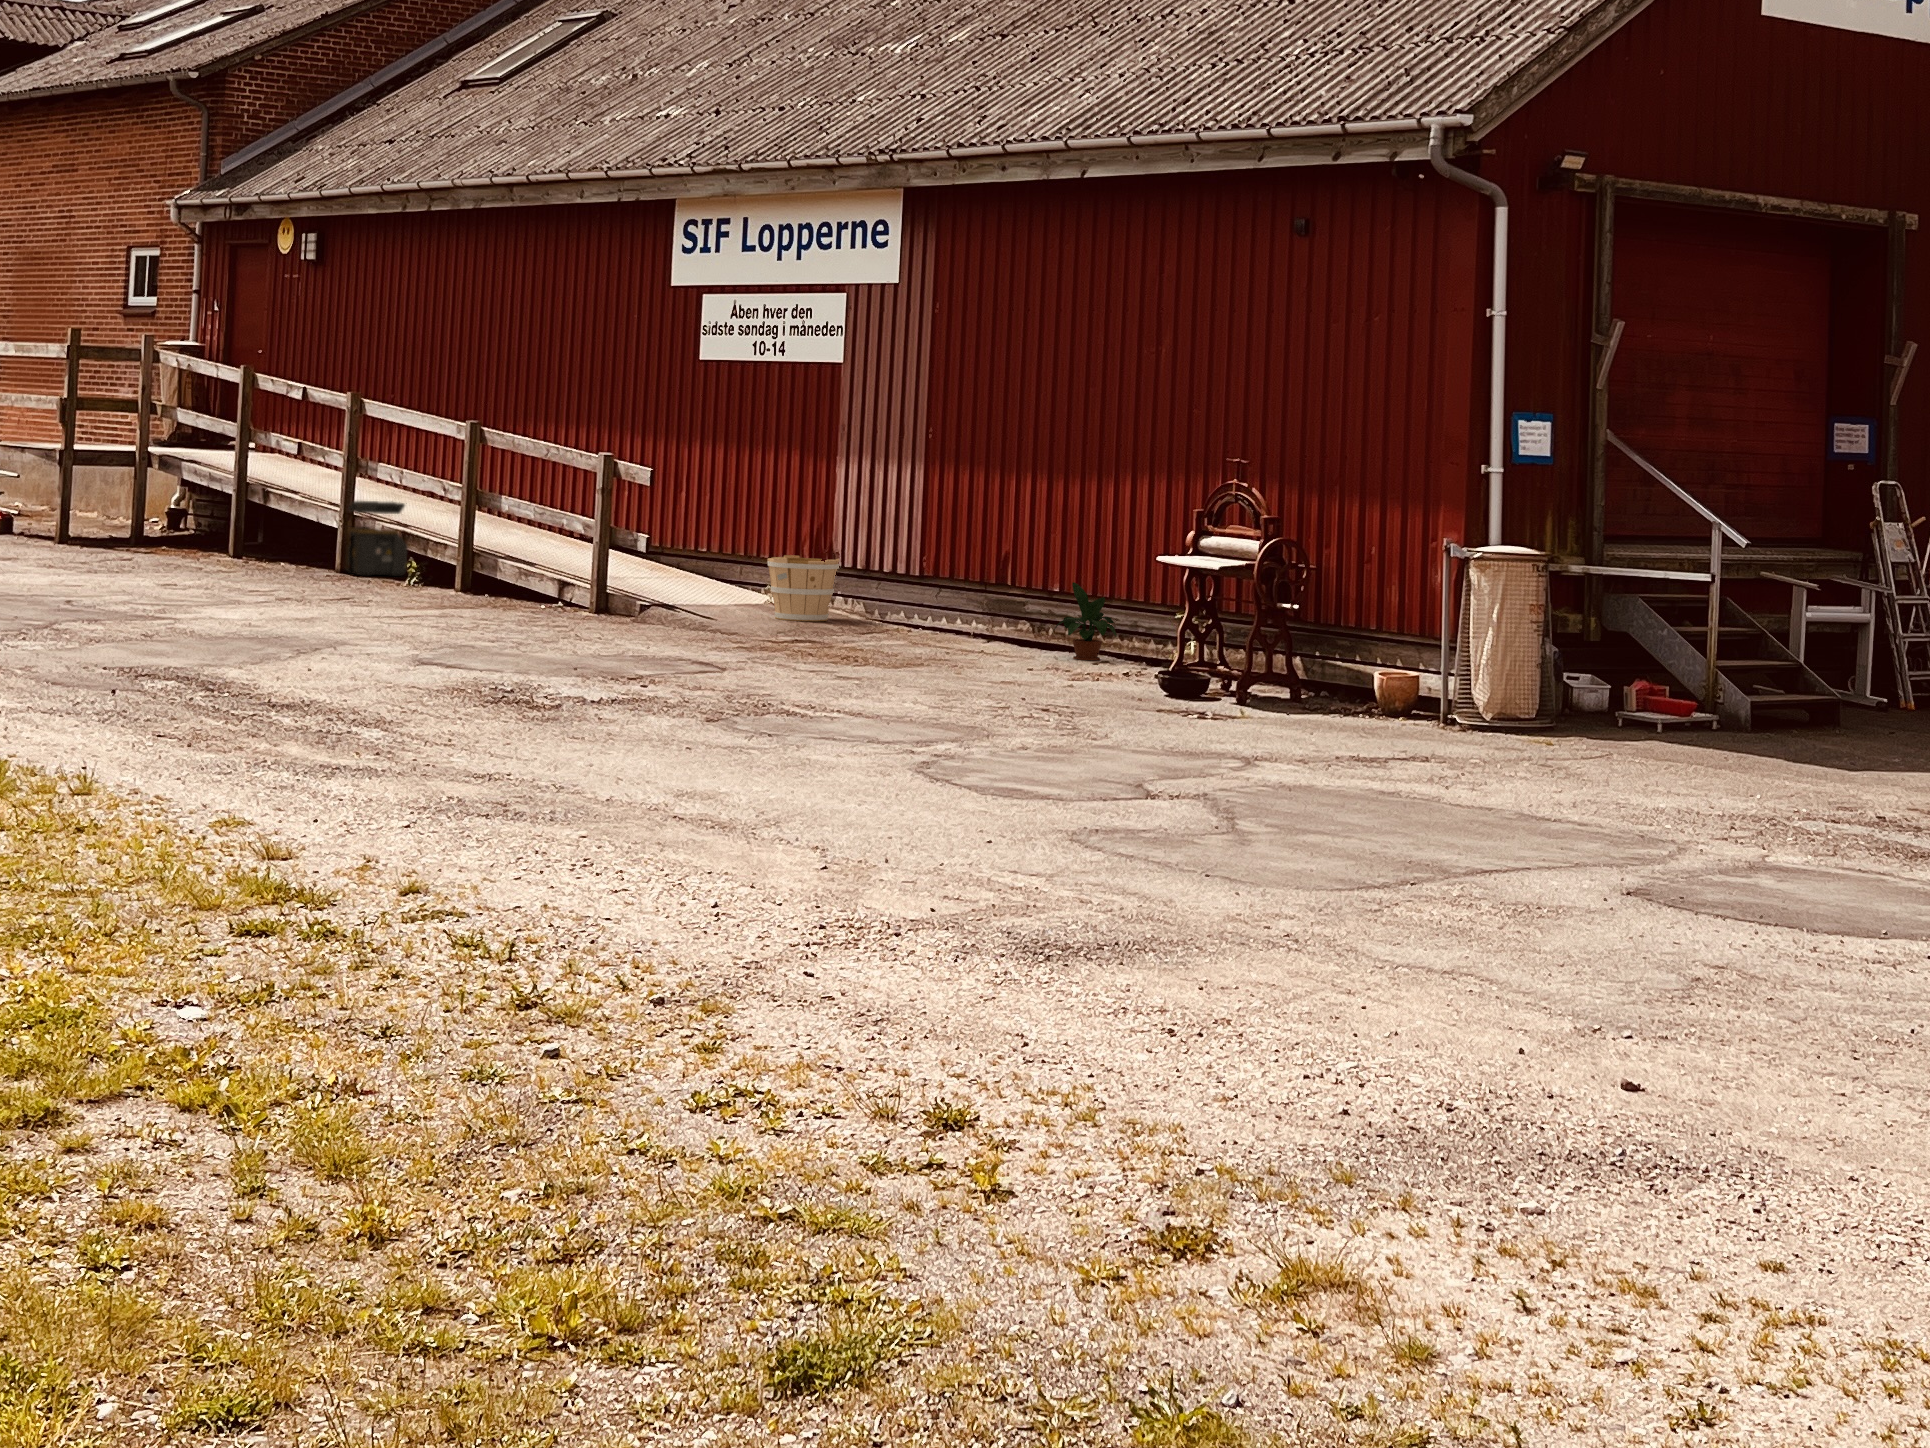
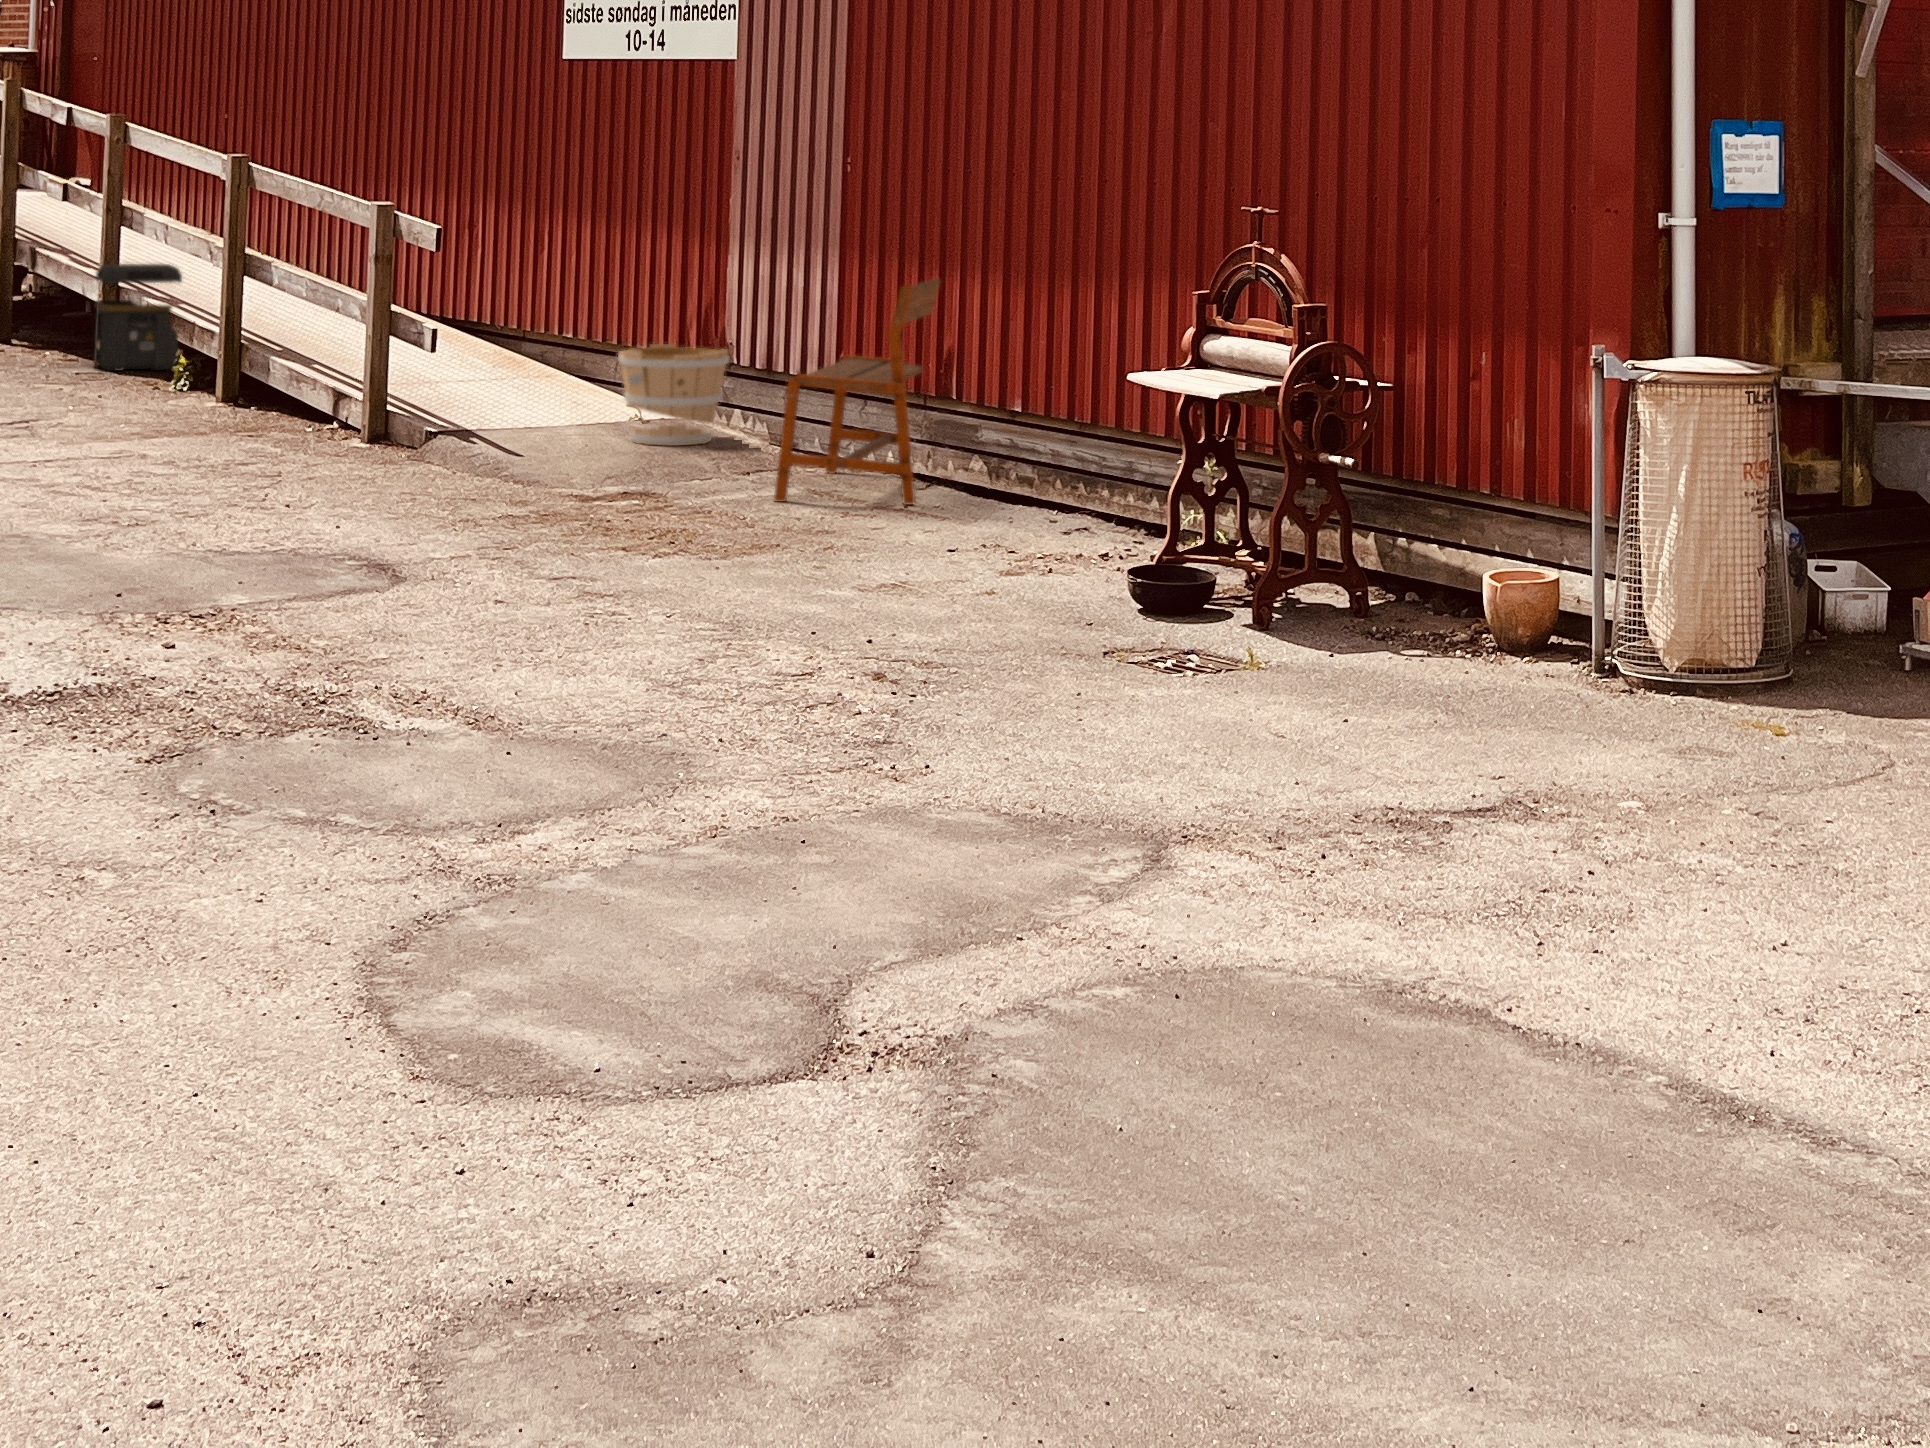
bench: none [907,507,1005,649] -> present [774,277,950,505]
potted plant: present [1053,582,1117,660] -> none [993,400,1096,527]

